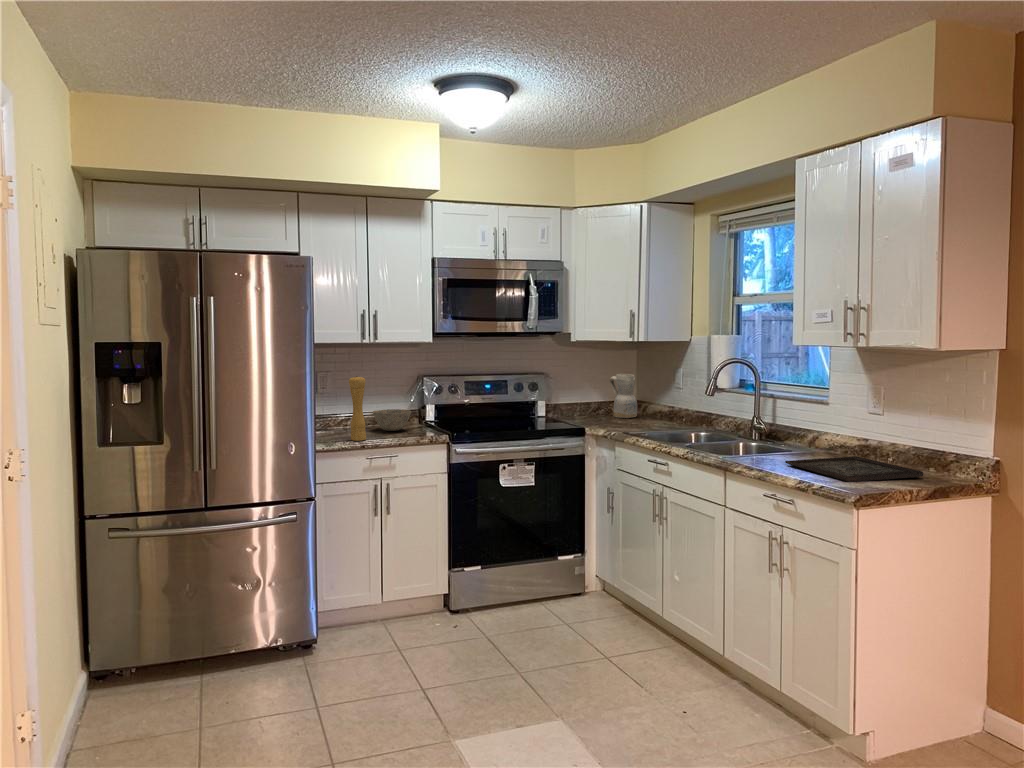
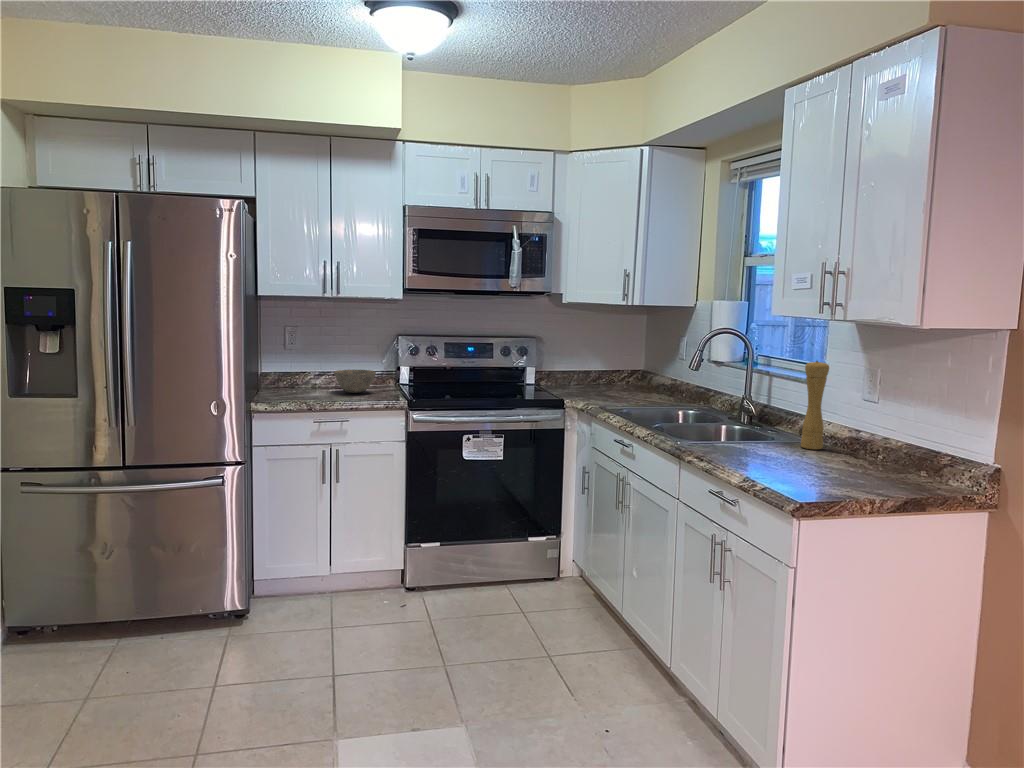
ceramic pitcher: present [609,374,637,418] -> none [610,340,639,390]
pepper mill: present [349,376,366,441] -> present [801,361,829,449]
tray: present [785,456,923,482] -> none [746,451,901,483]

